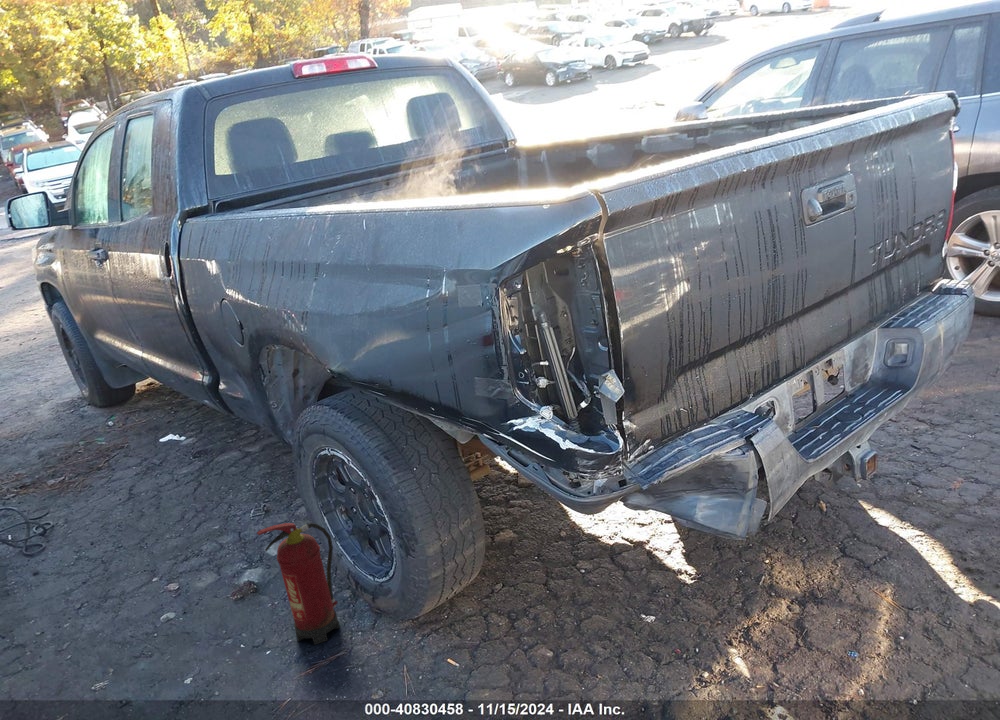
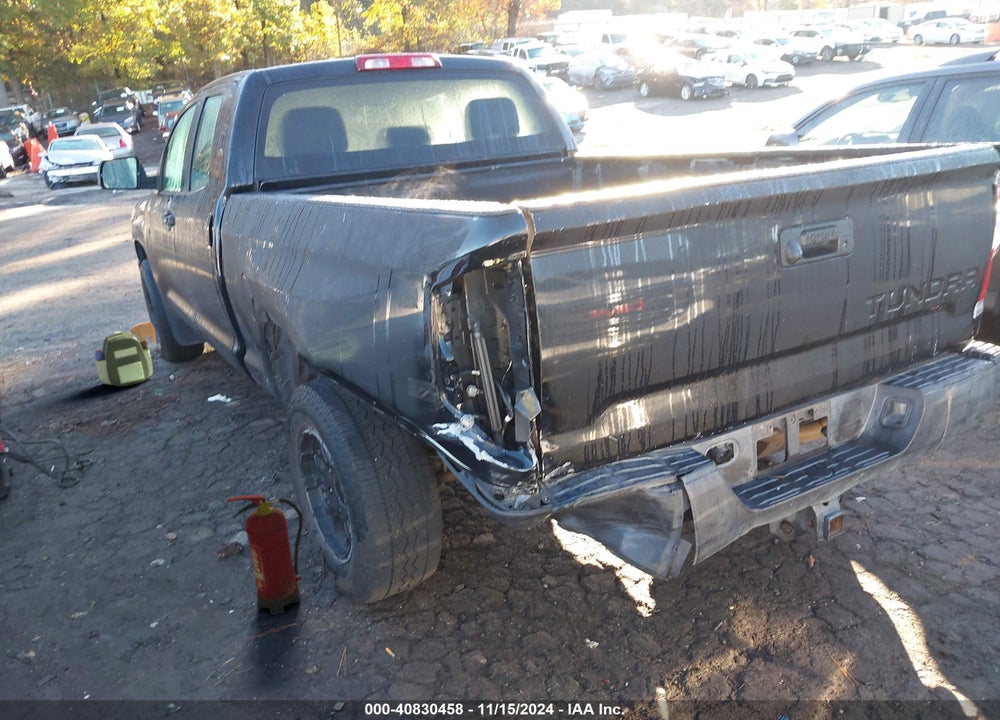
backpack: none [20,367,85,440] -> present [95,321,156,386]

